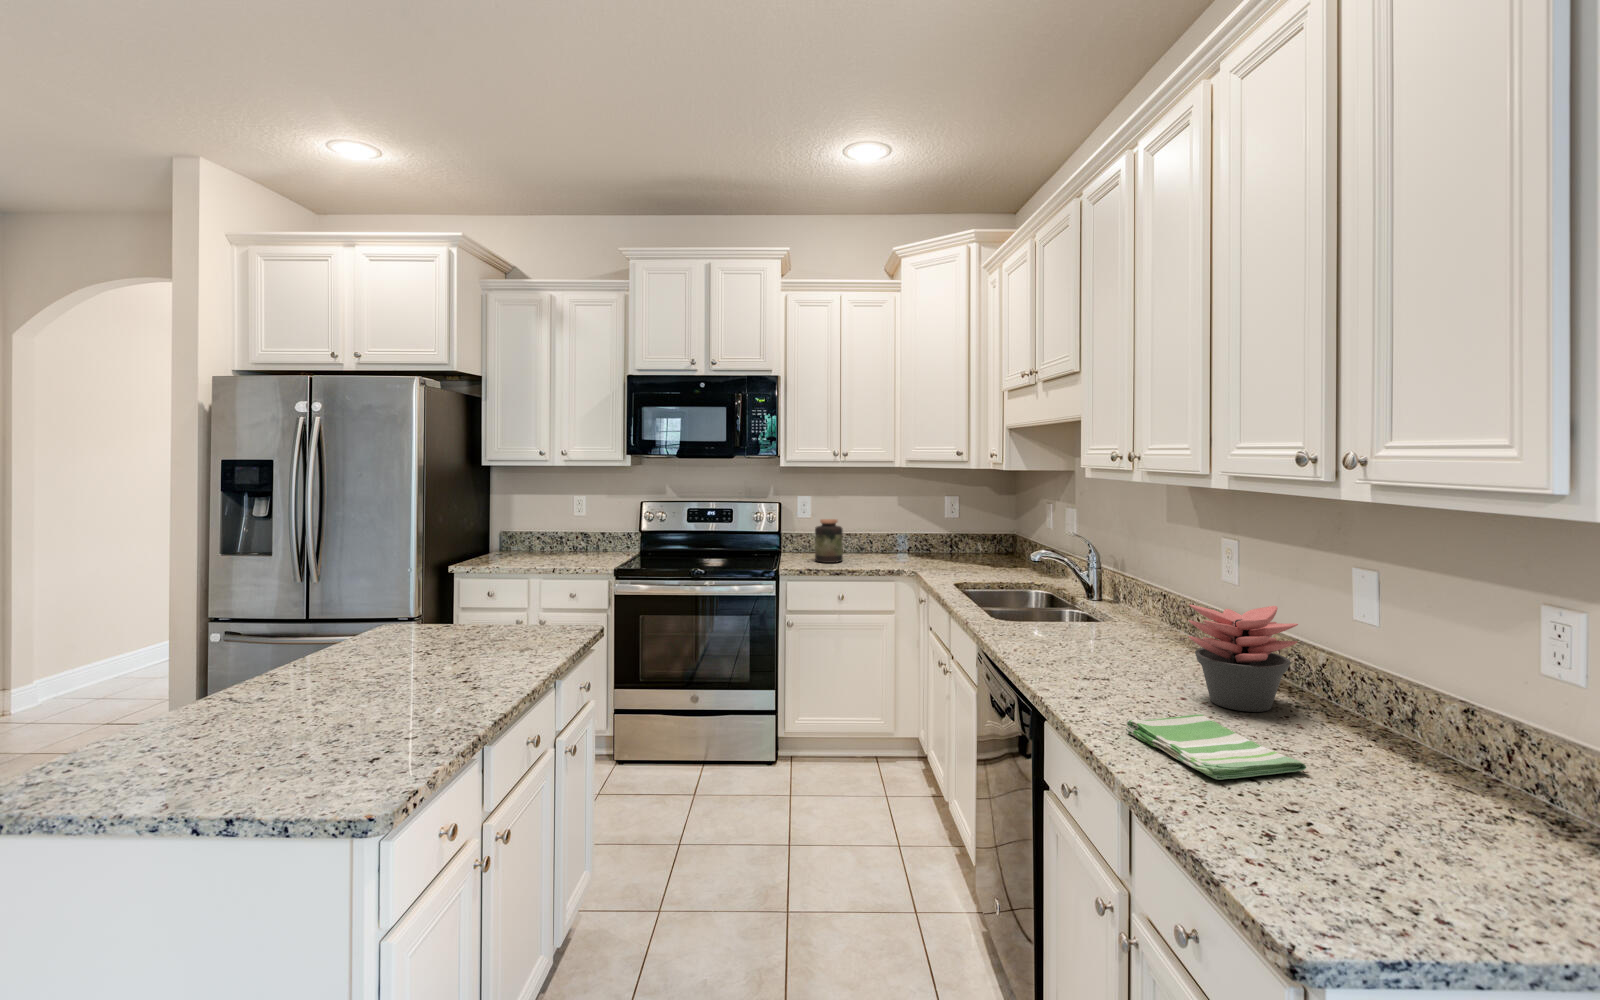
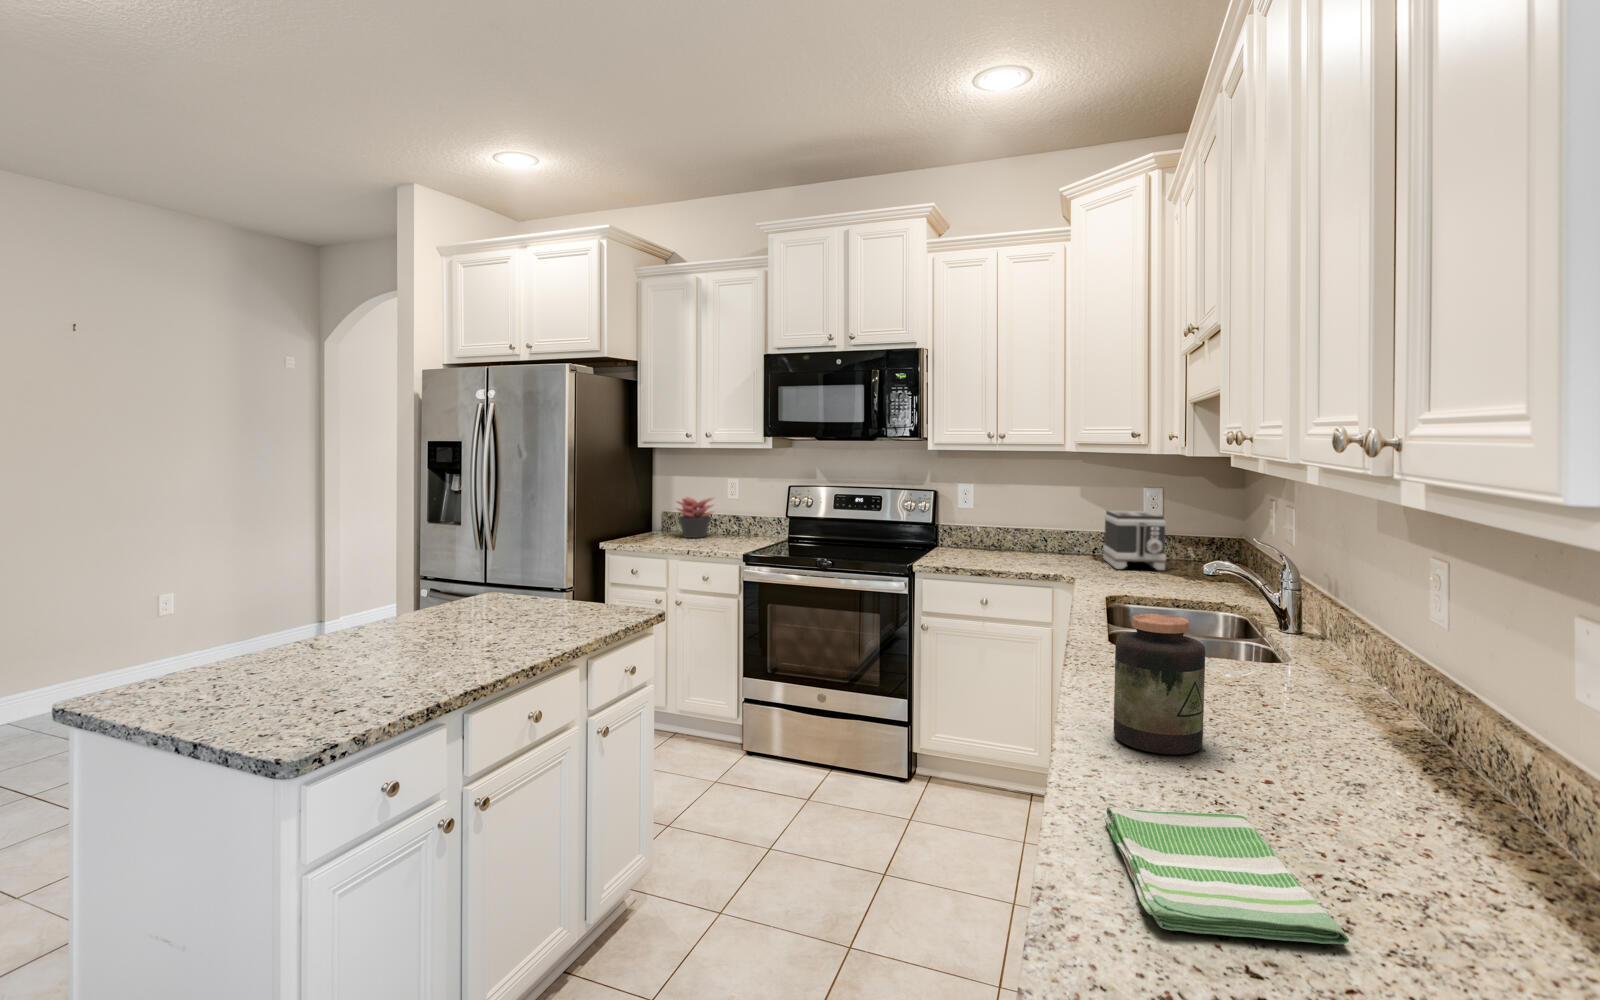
toaster: none [918,516,974,564] -> present [1103,511,1166,570]
jar: present [815,519,843,563] -> present [1114,614,1205,755]
succulent plant: present [1188,604,1298,712] -> present [677,497,713,538]

